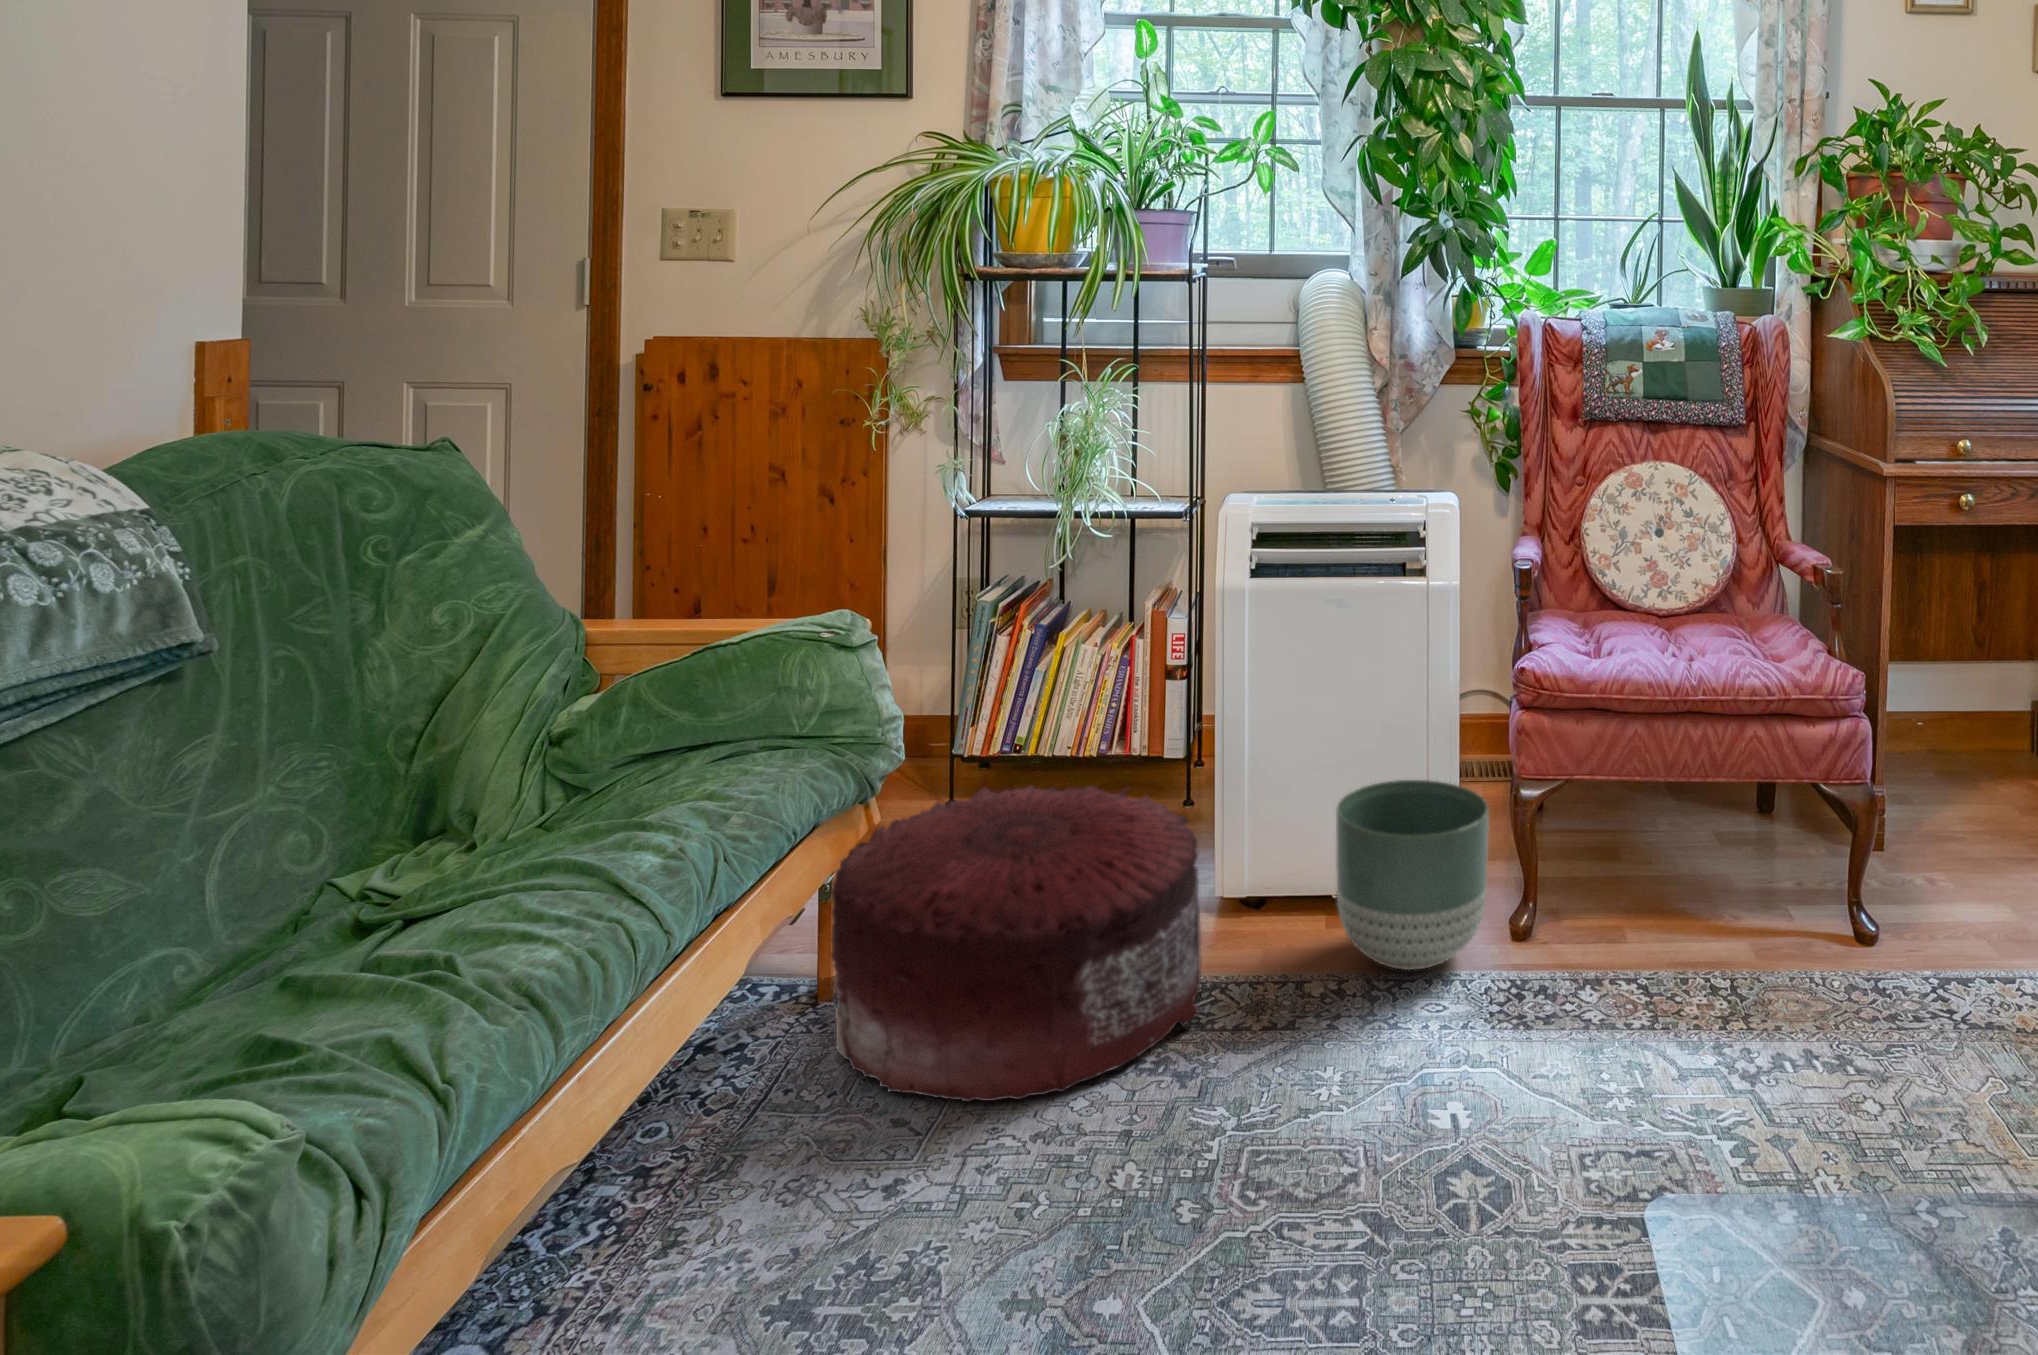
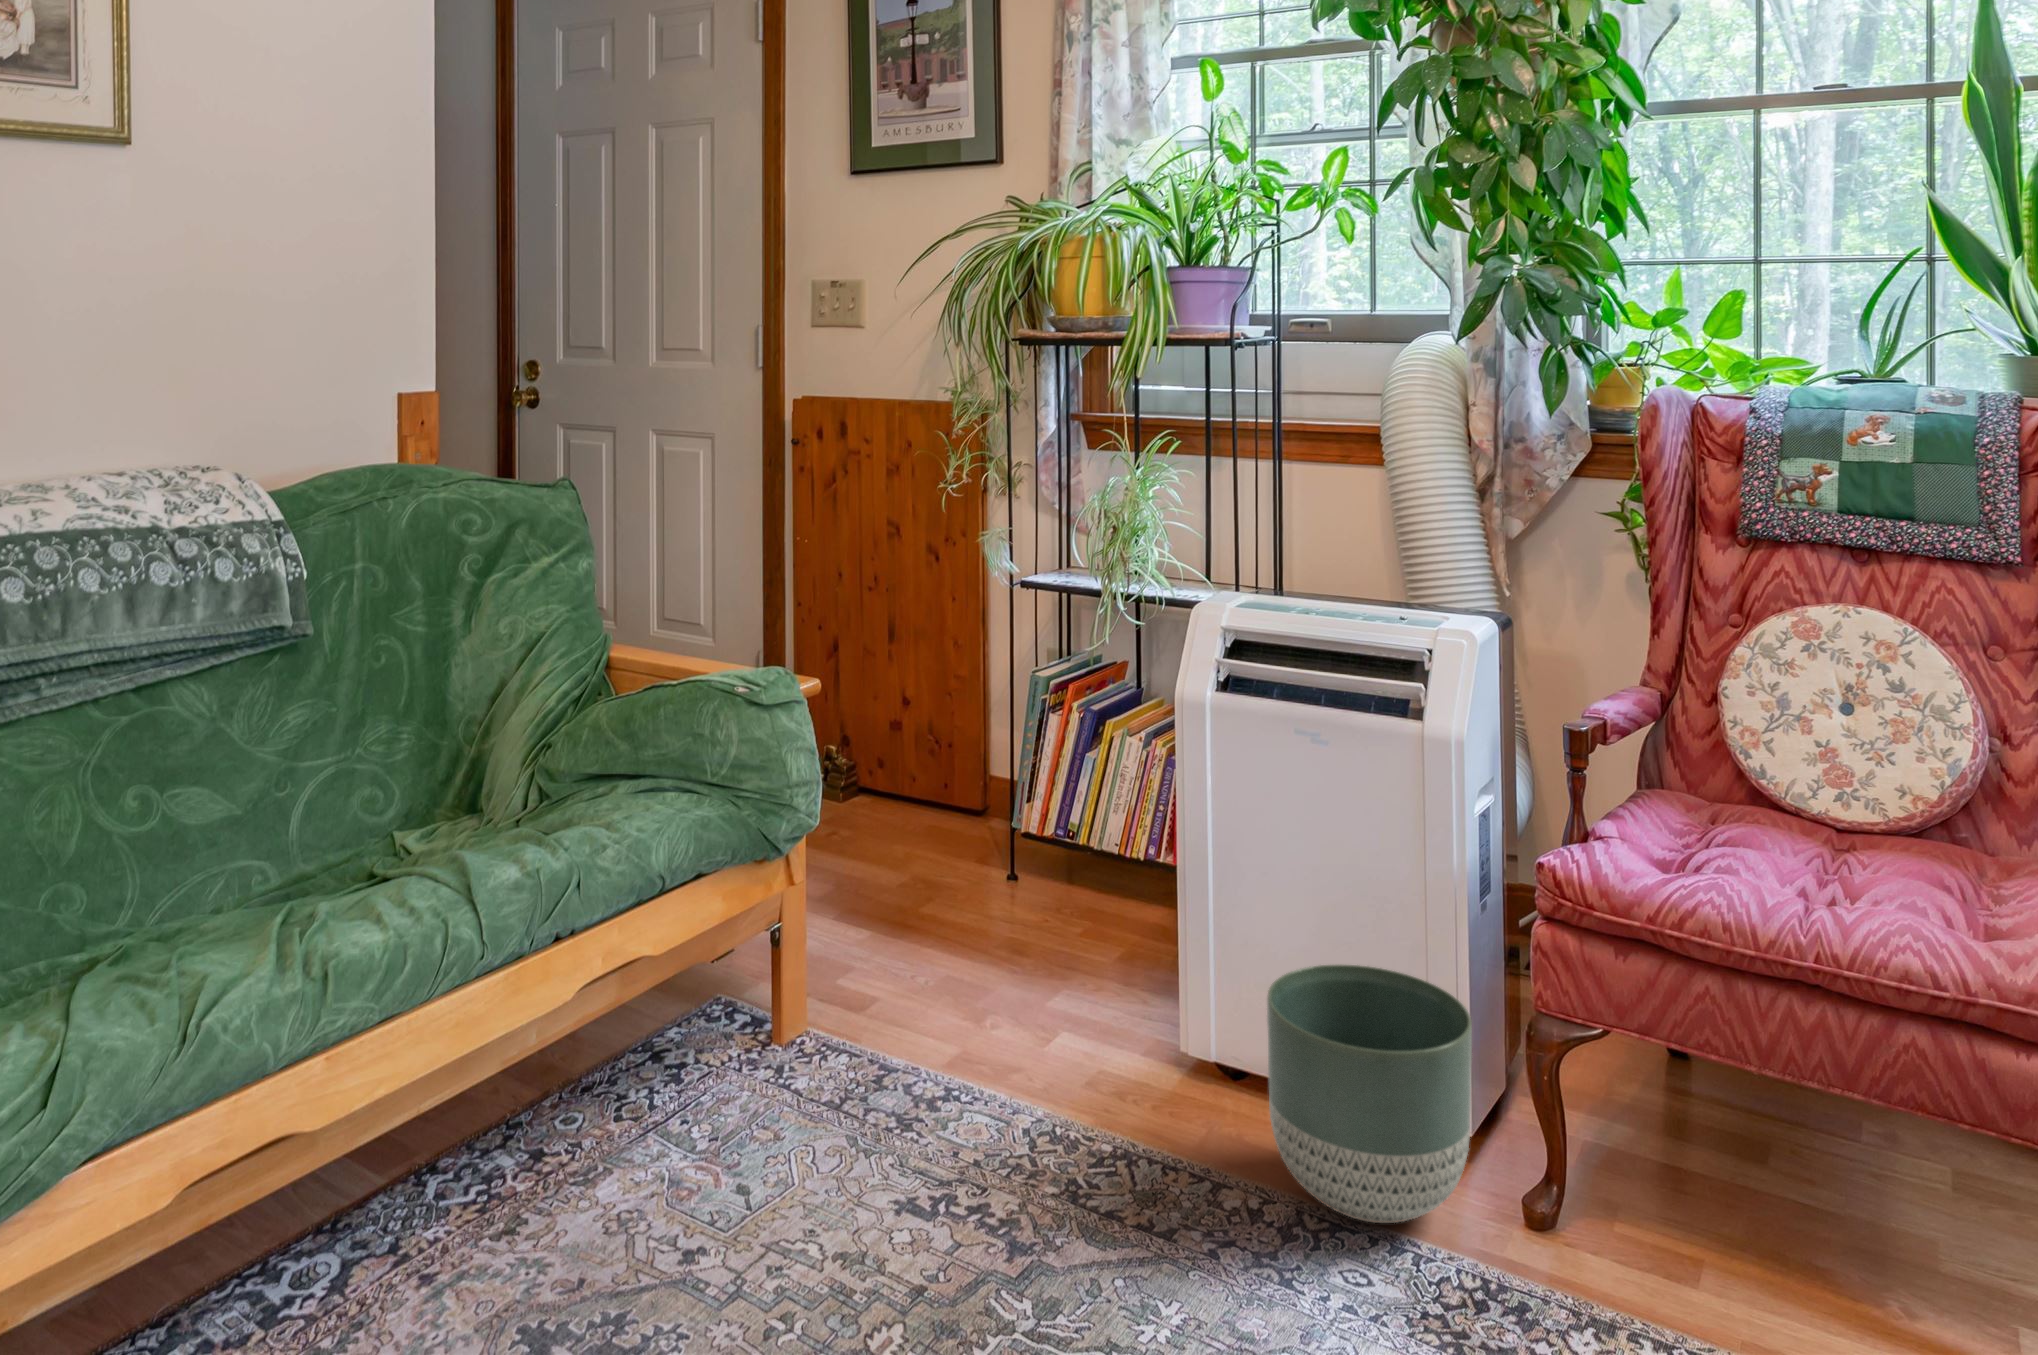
pouf: present [831,786,1201,1101] -> none [728,866,1110,1218]

